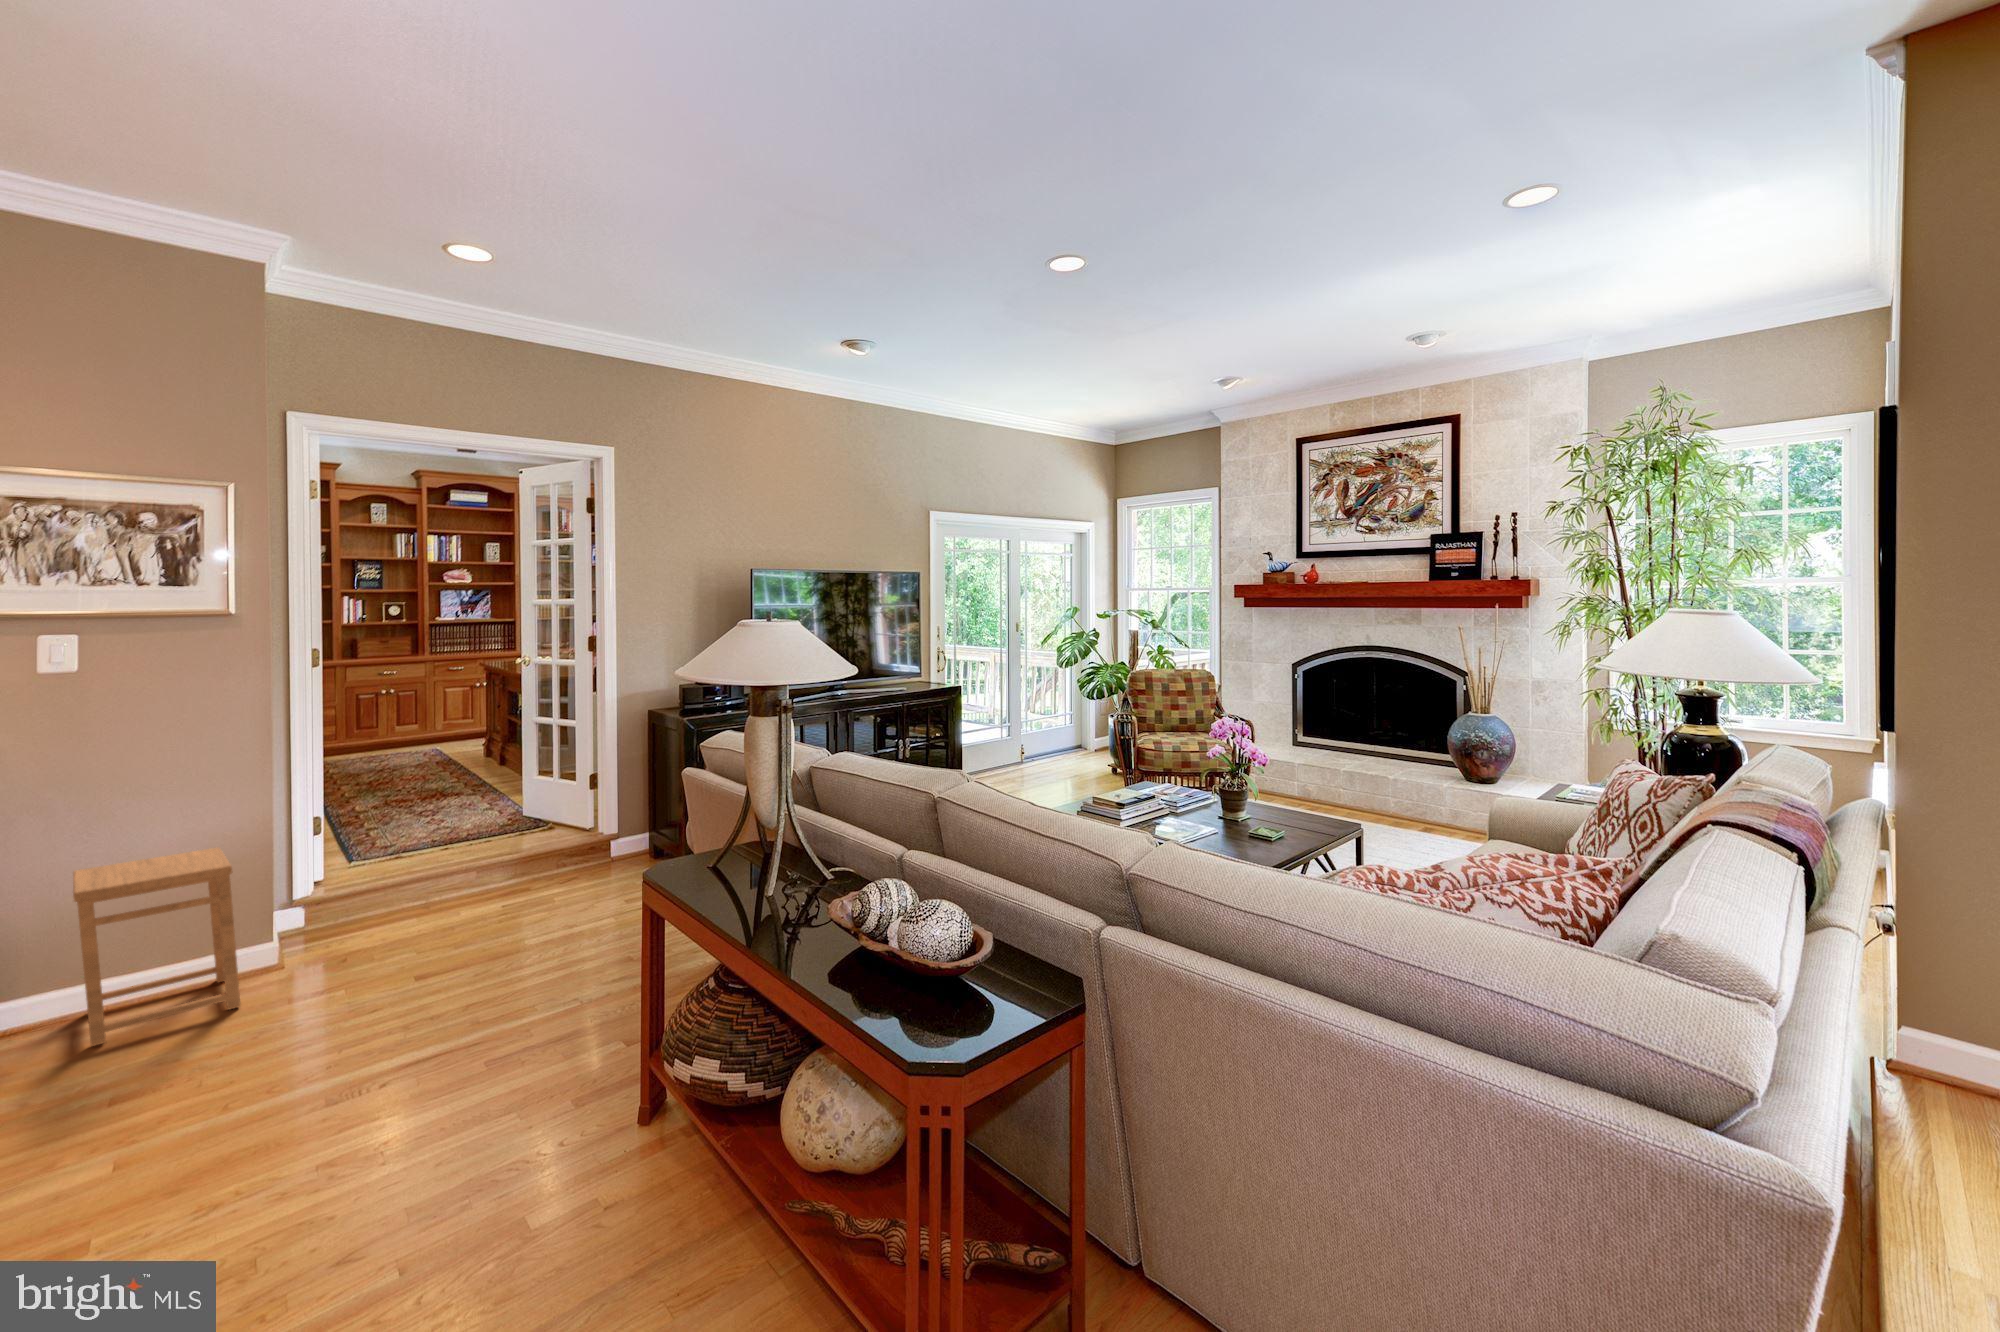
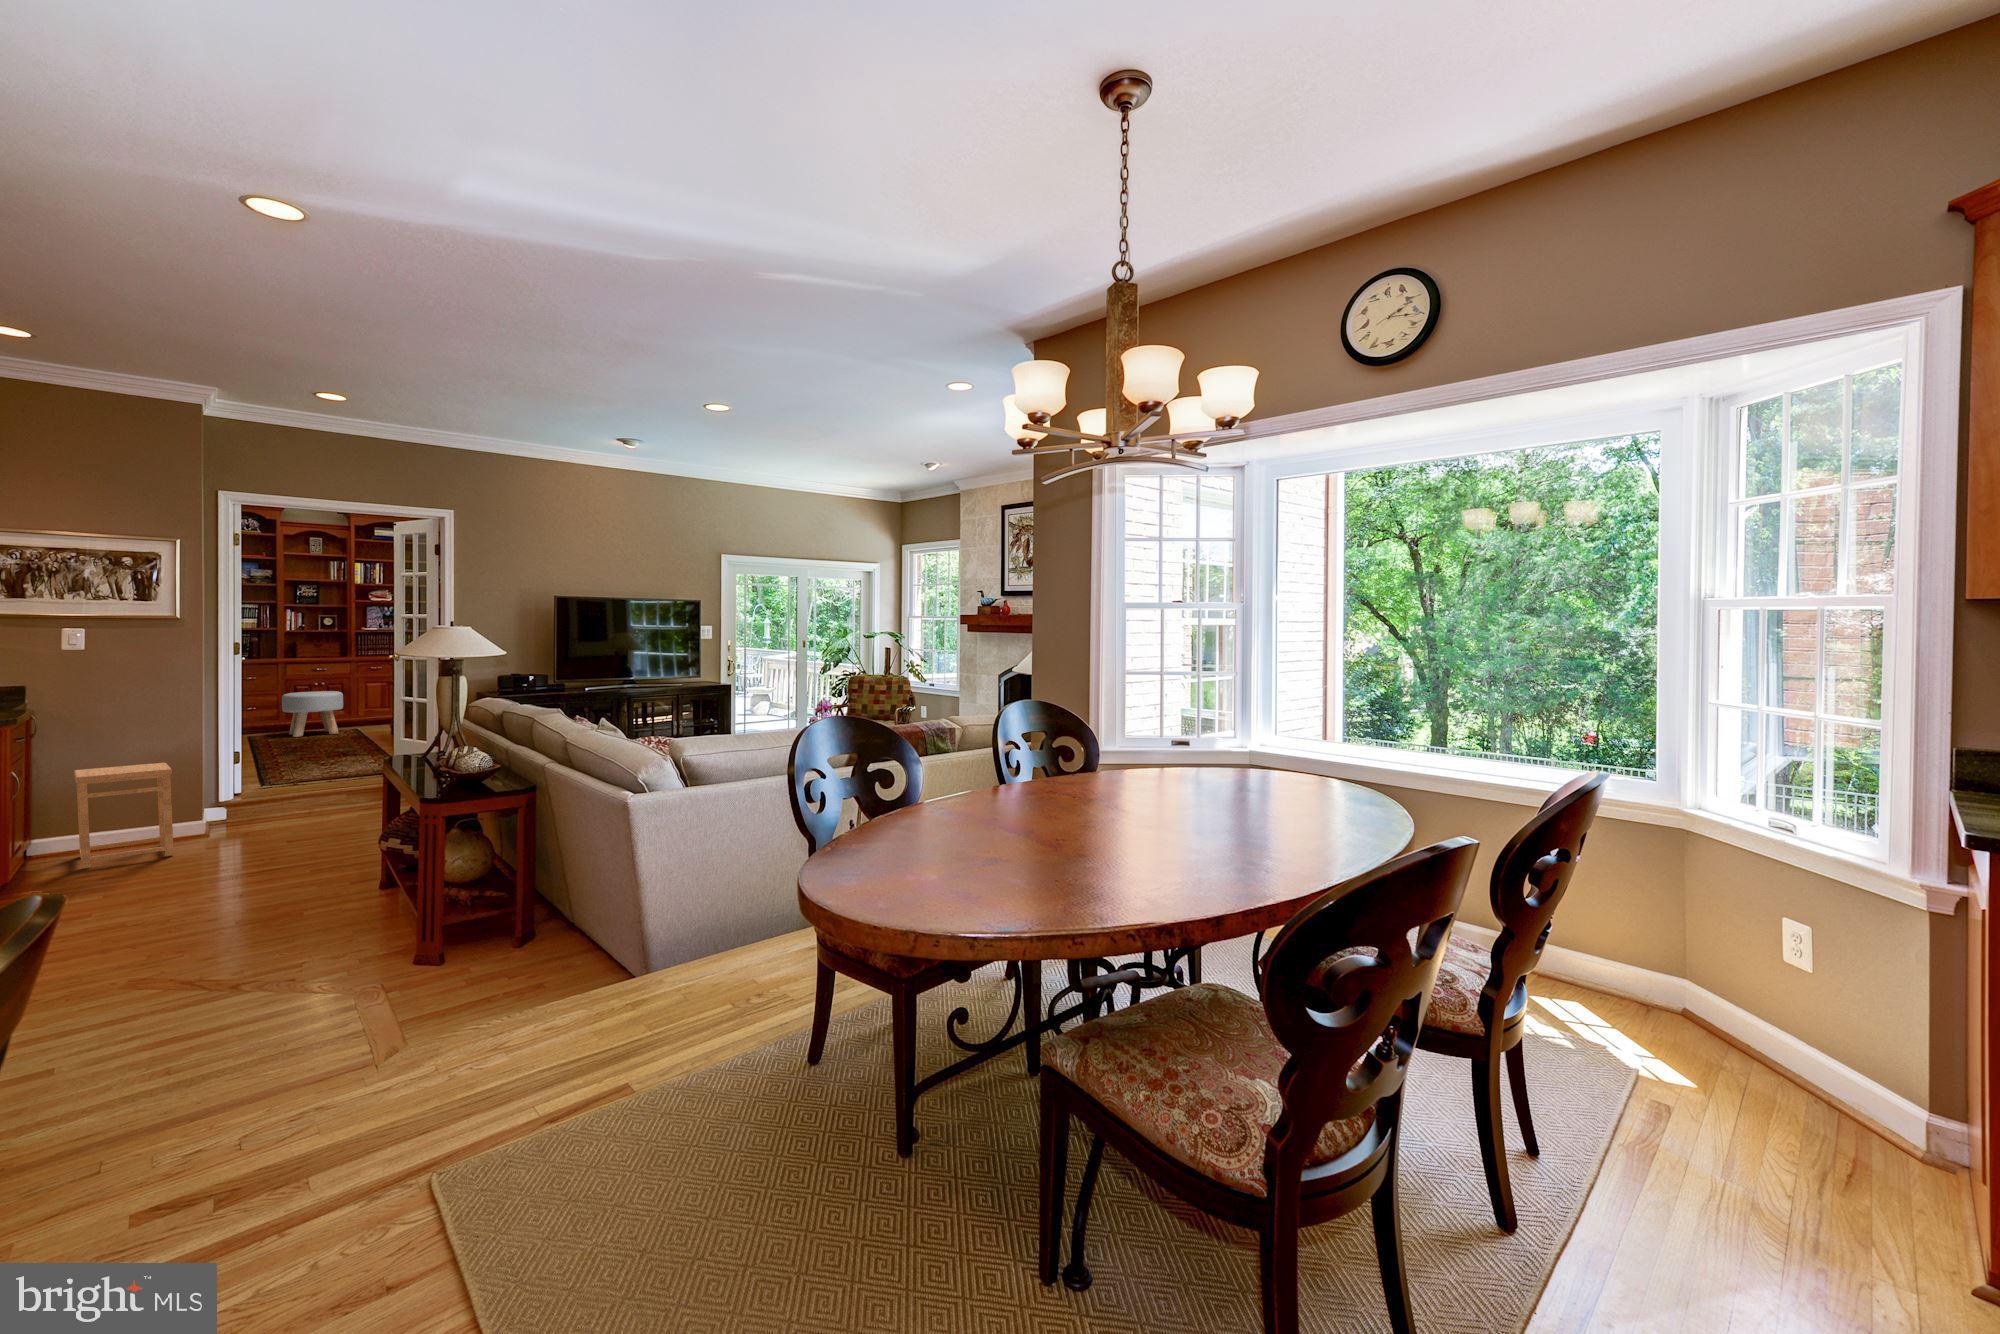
ottoman: none [347,698,421,759] -> present [282,691,343,737]

